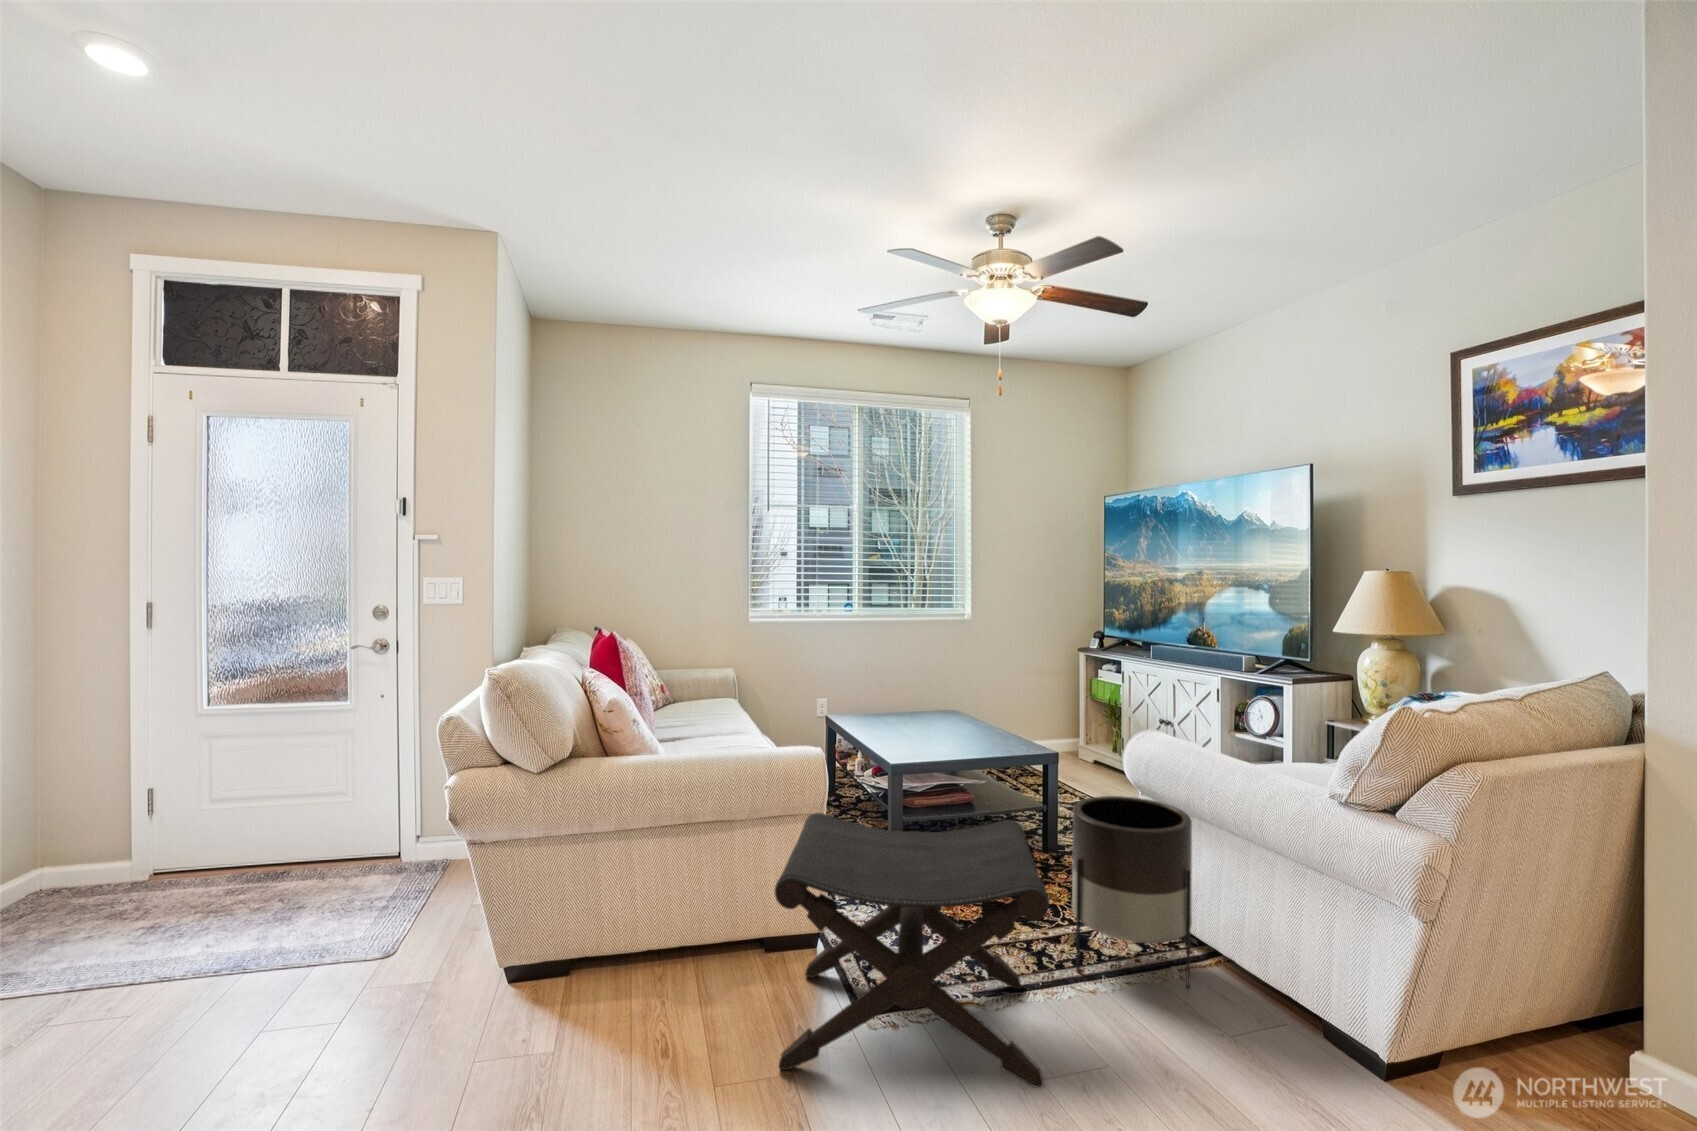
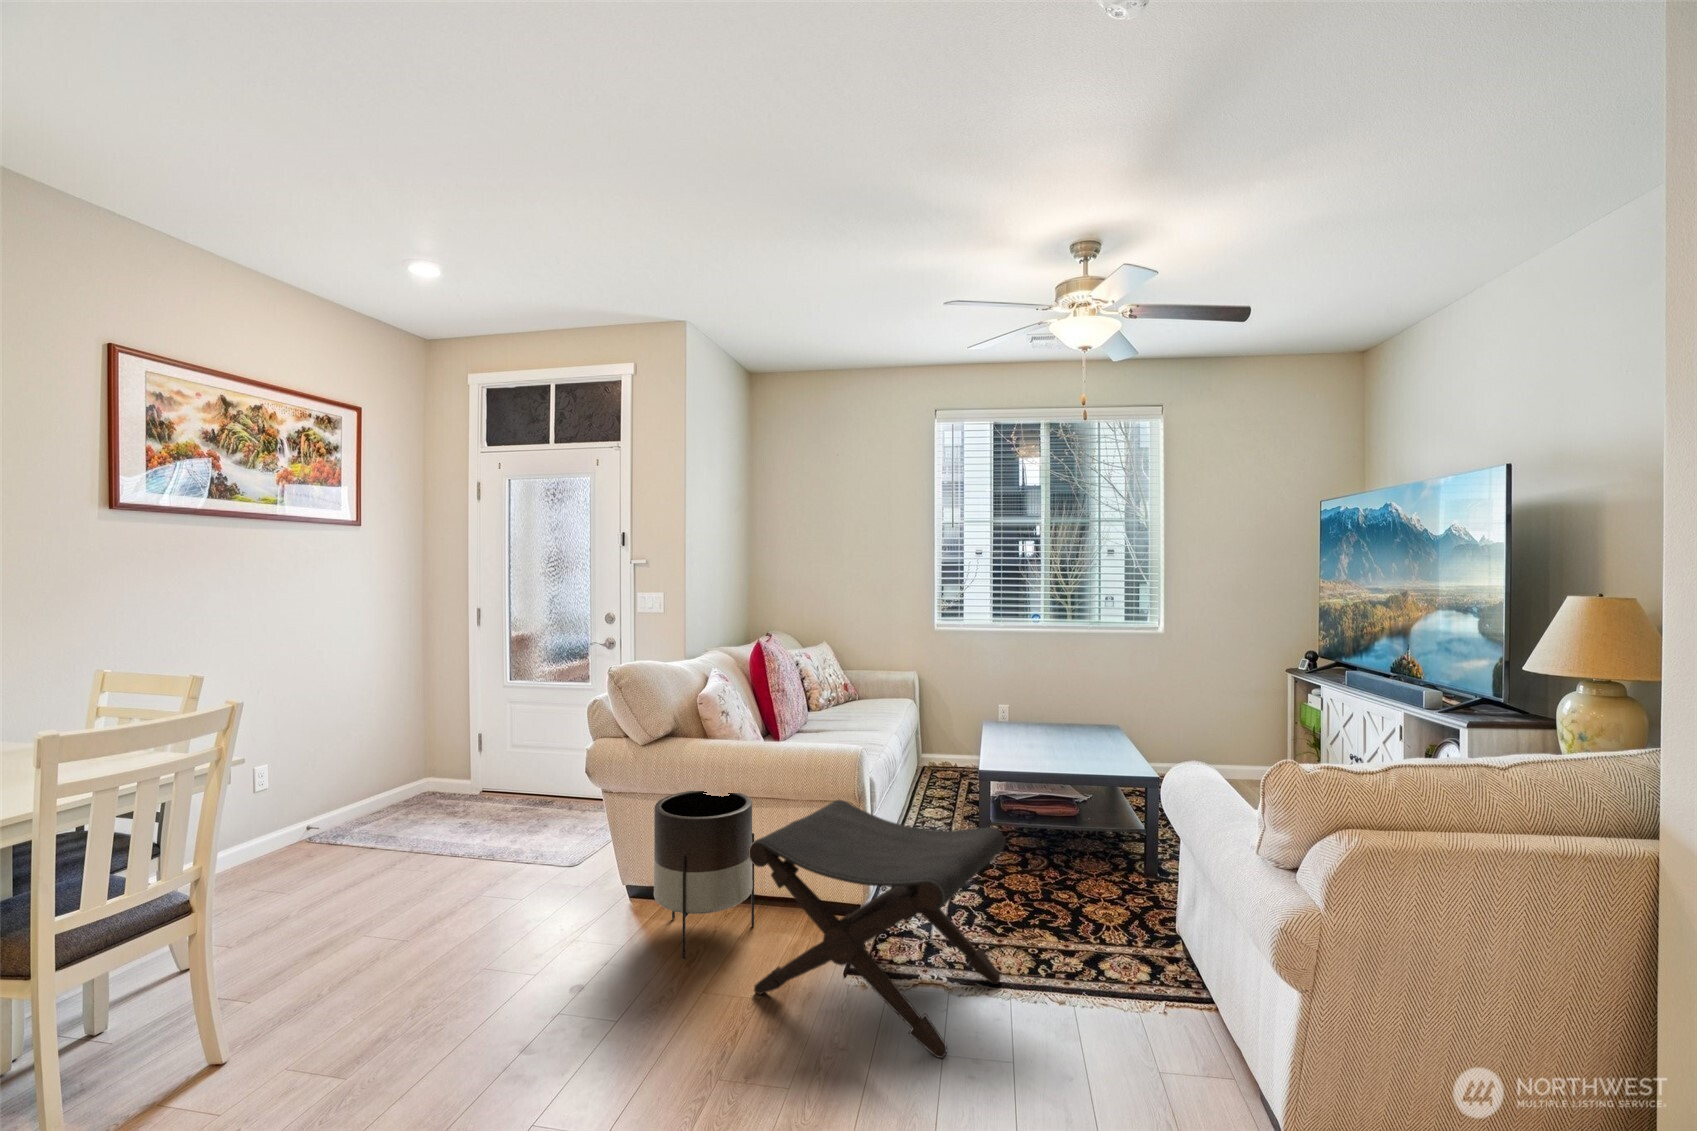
planter: present [1072,796,1192,987] -> present [654,791,754,959]

